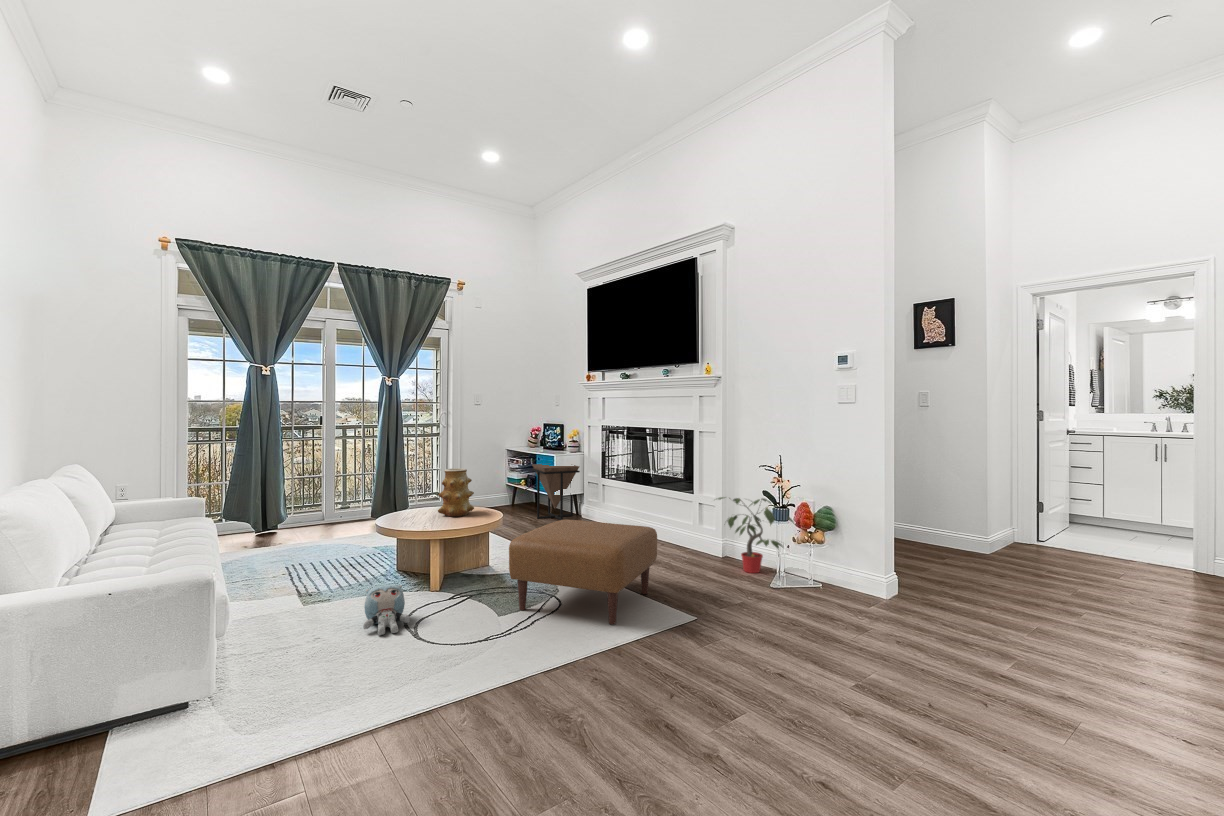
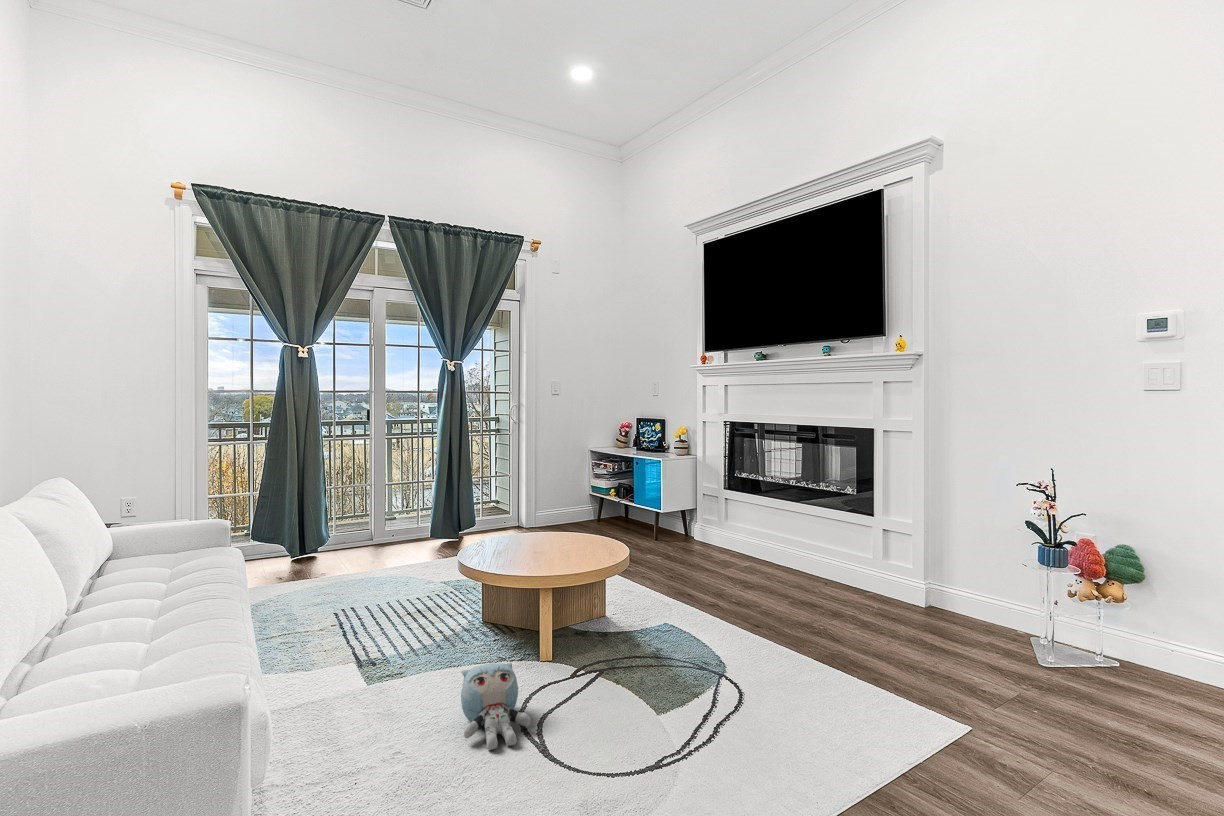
side table: present [532,464,580,520] -> none [629,470,693,544]
vase: present [438,468,474,517] -> none [538,482,587,550]
potted plant: present [718,497,793,573] -> none [922,526,1073,637]
ottoman: present [509,520,657,625] -> none [668,559,874,737]

